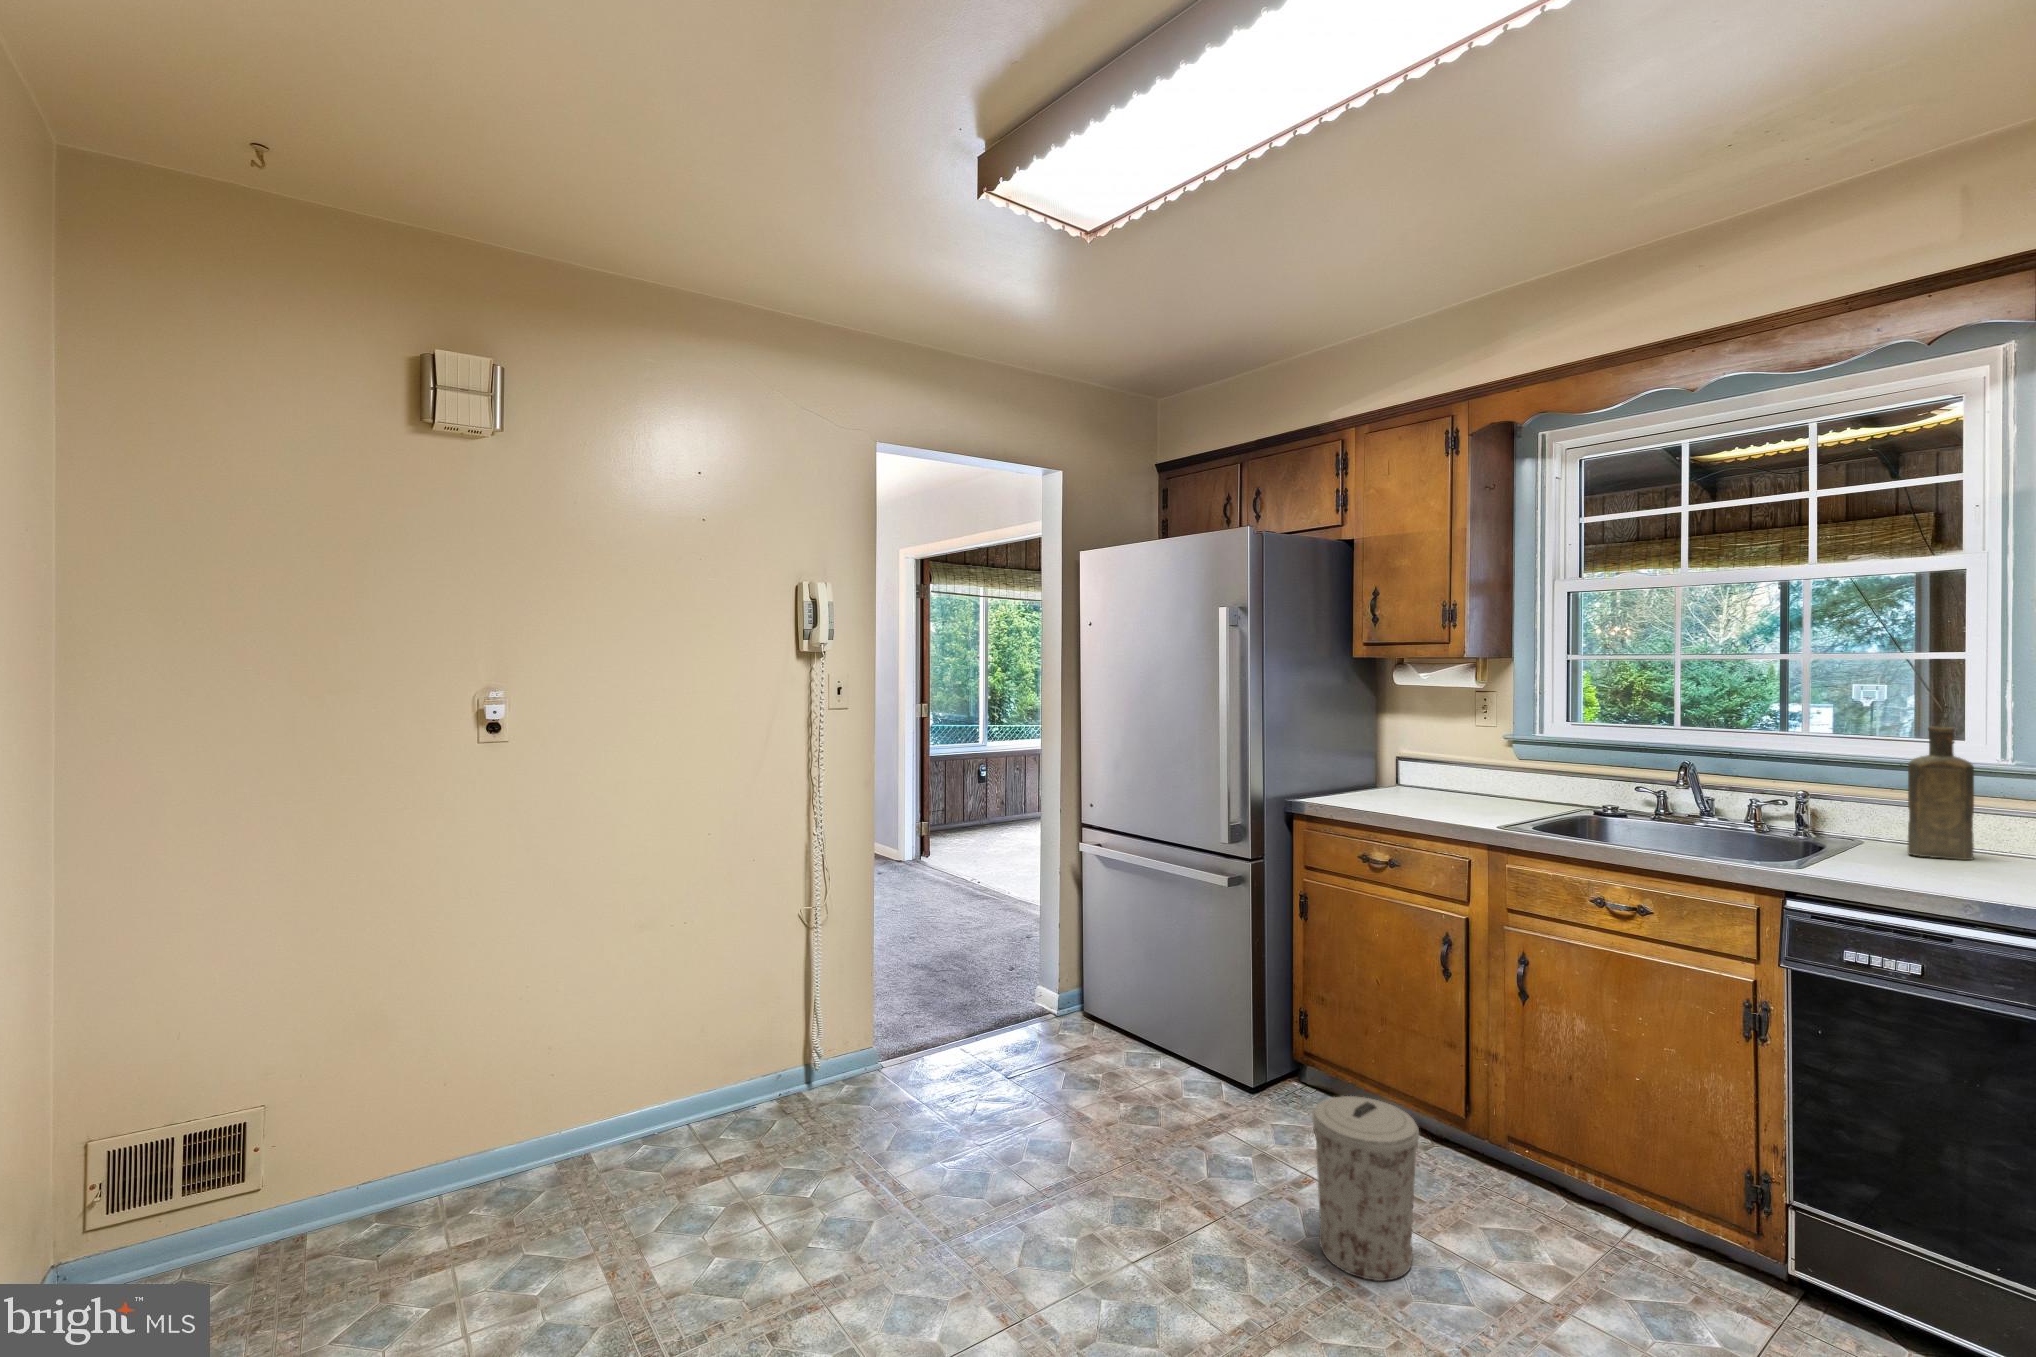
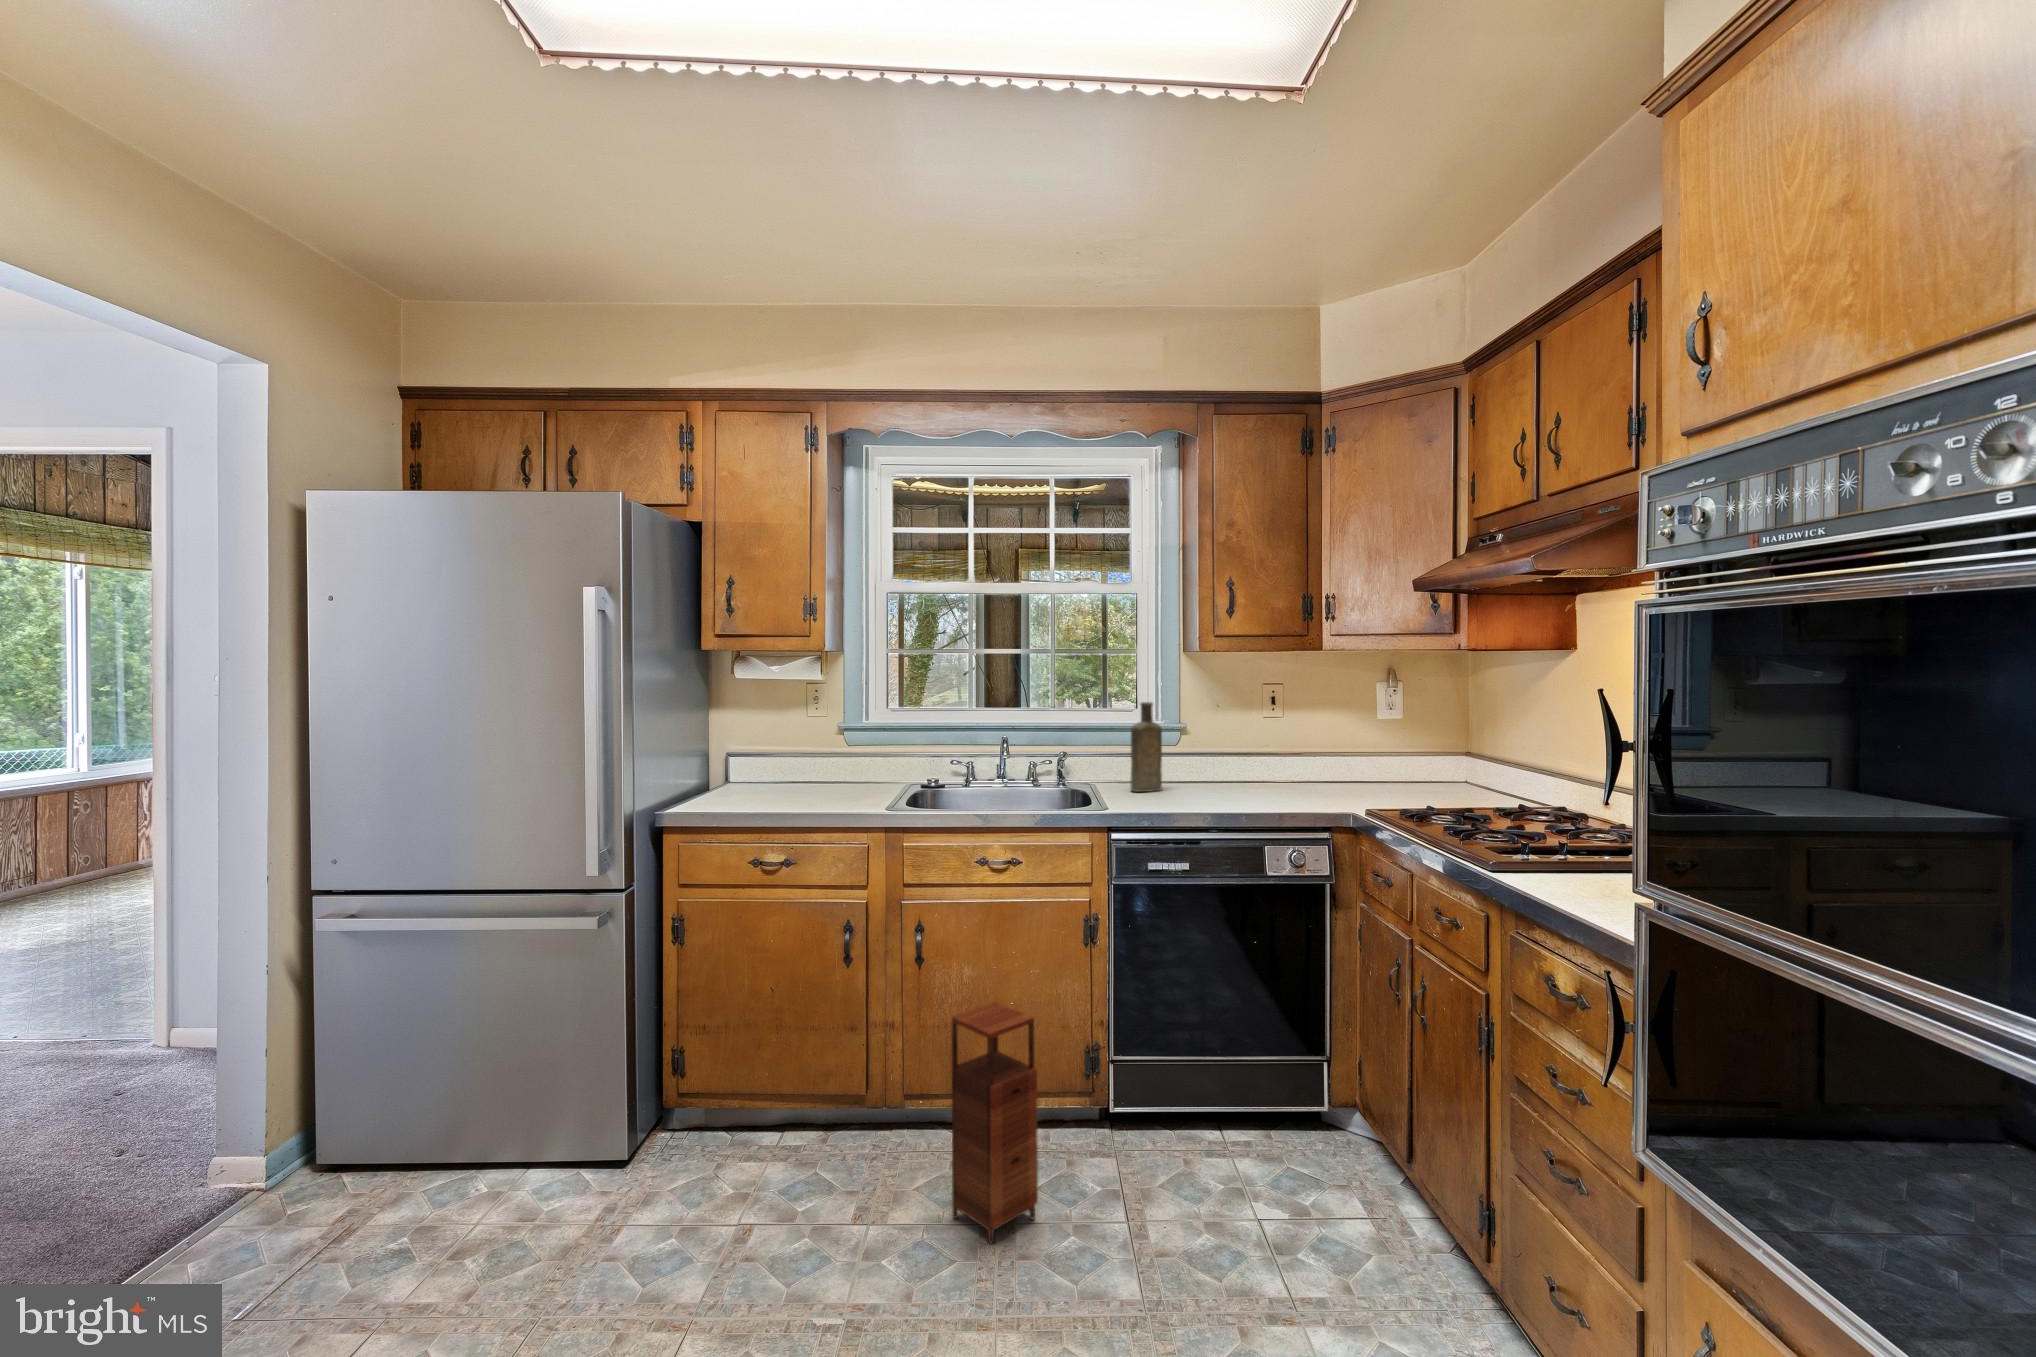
storage cabinet: none [1500,1053,1598,1319] -> present [951,1003,1038,1243]
trash can: present [1312,1096,1419,1281] -> none [795,1106,902,1303]

